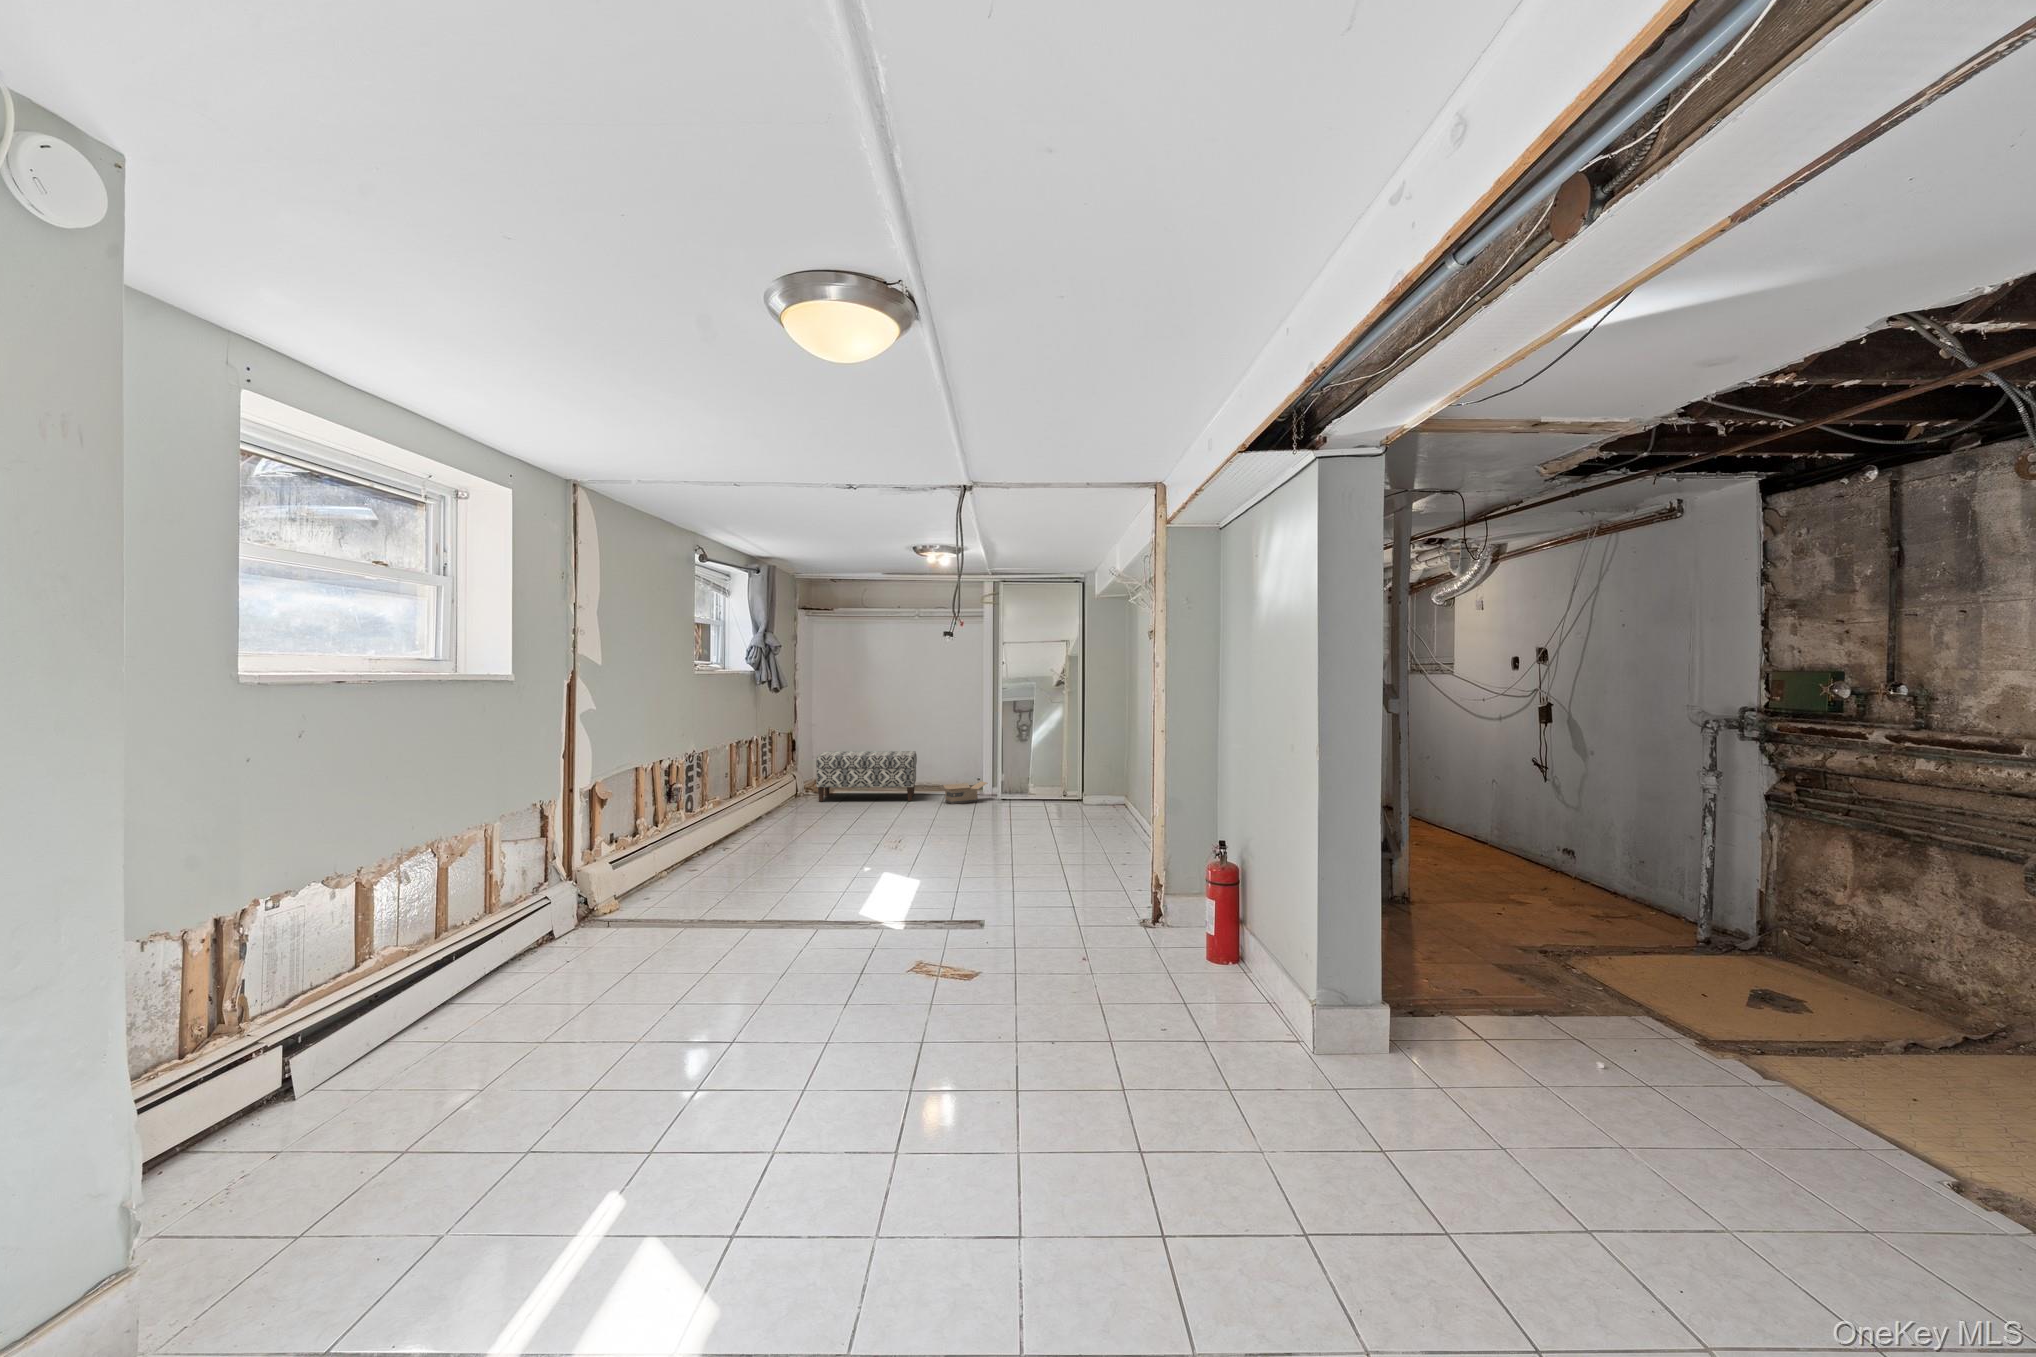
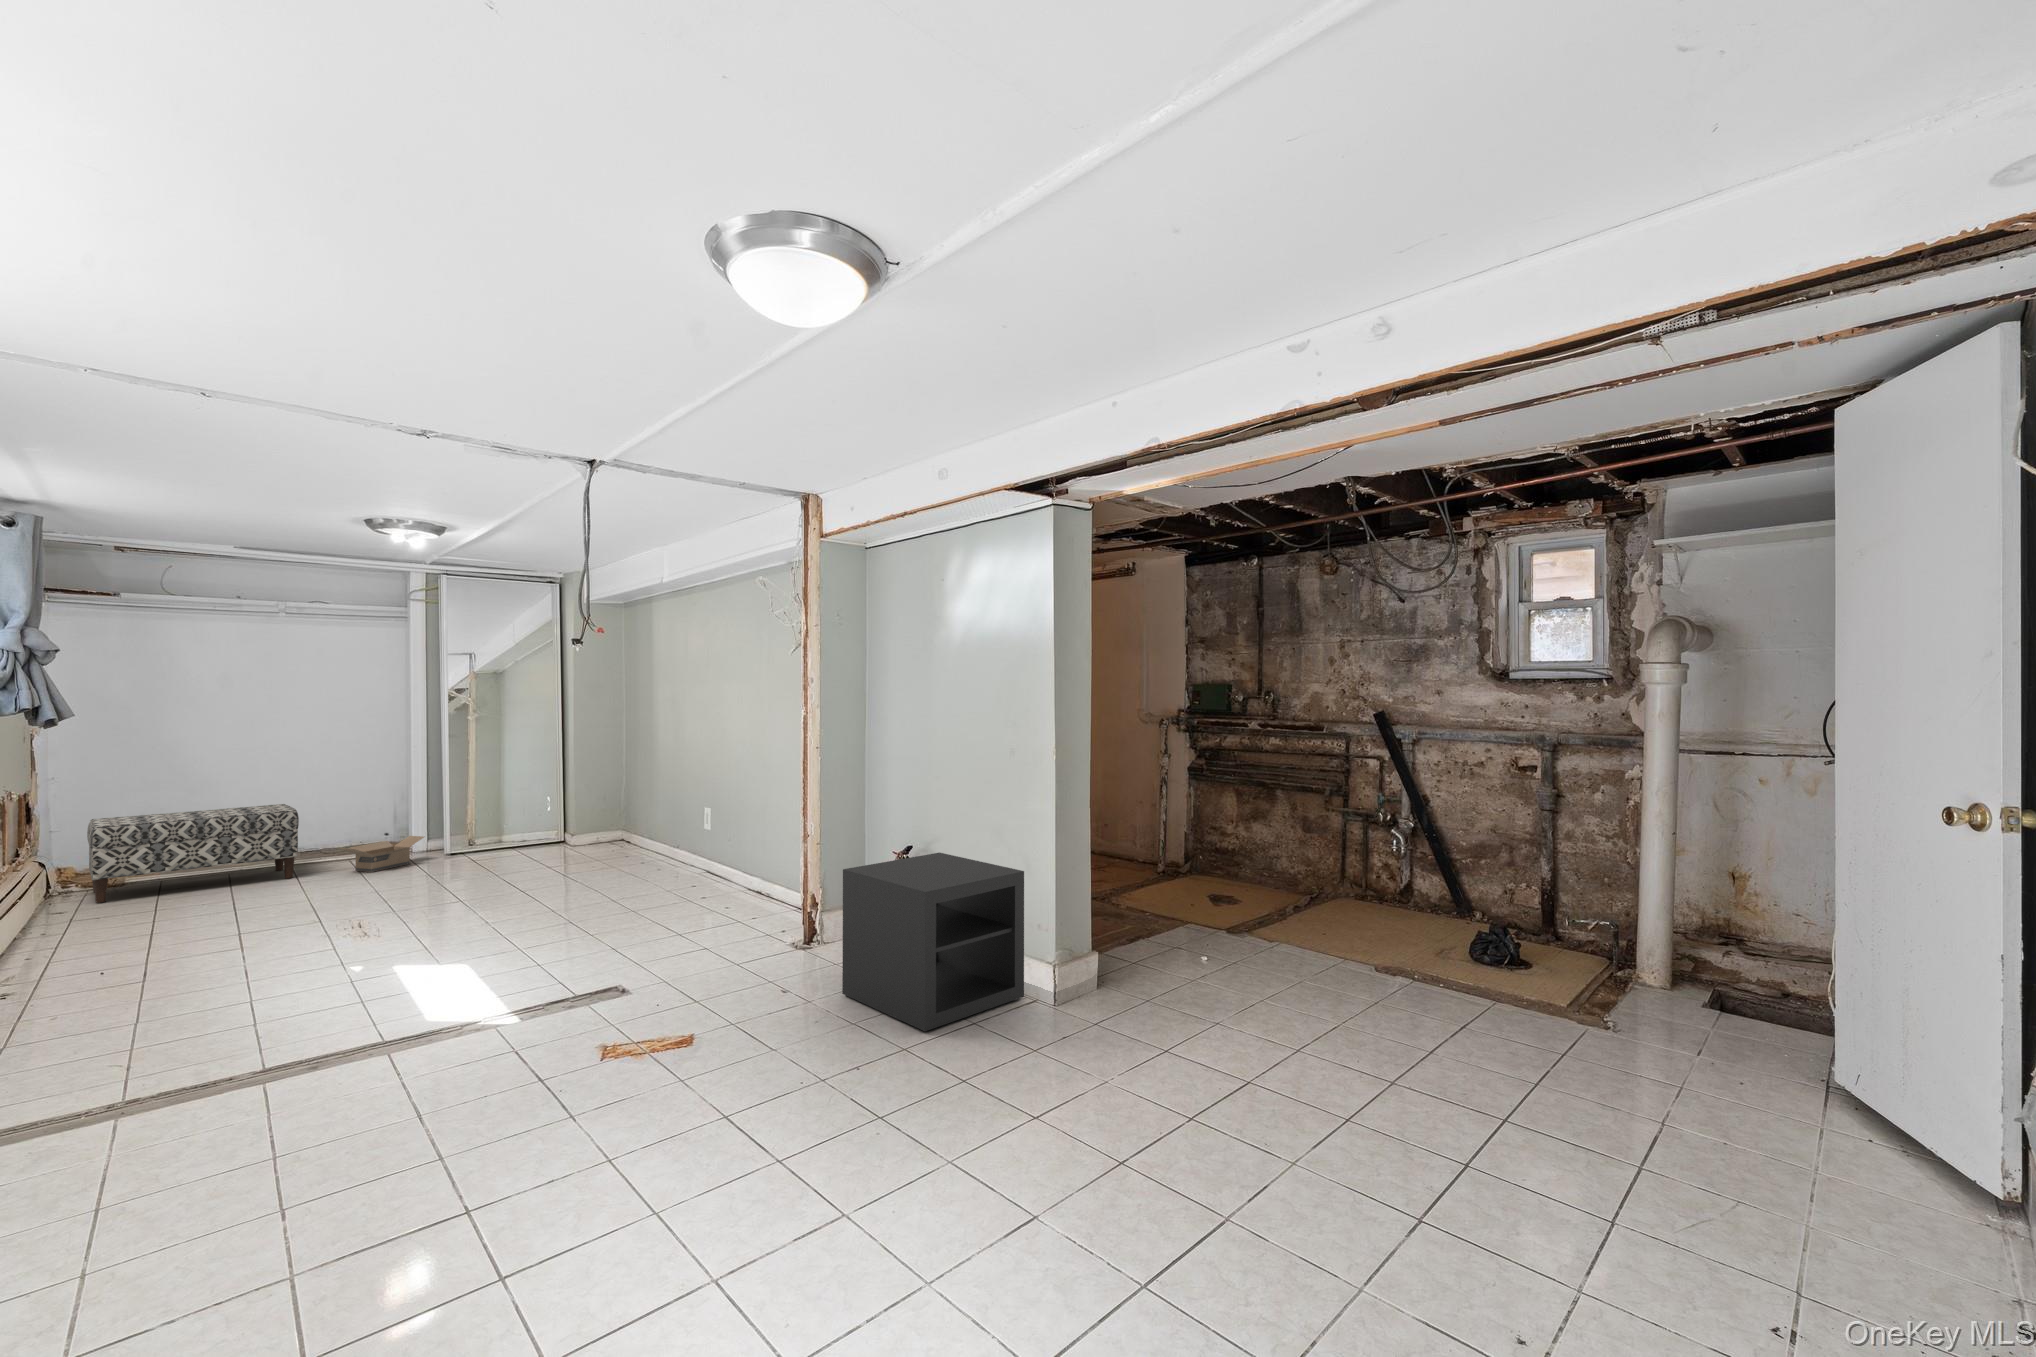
storage cabinet: none [1125,850,1299,1036] -> present [842,853,1024,1031]

